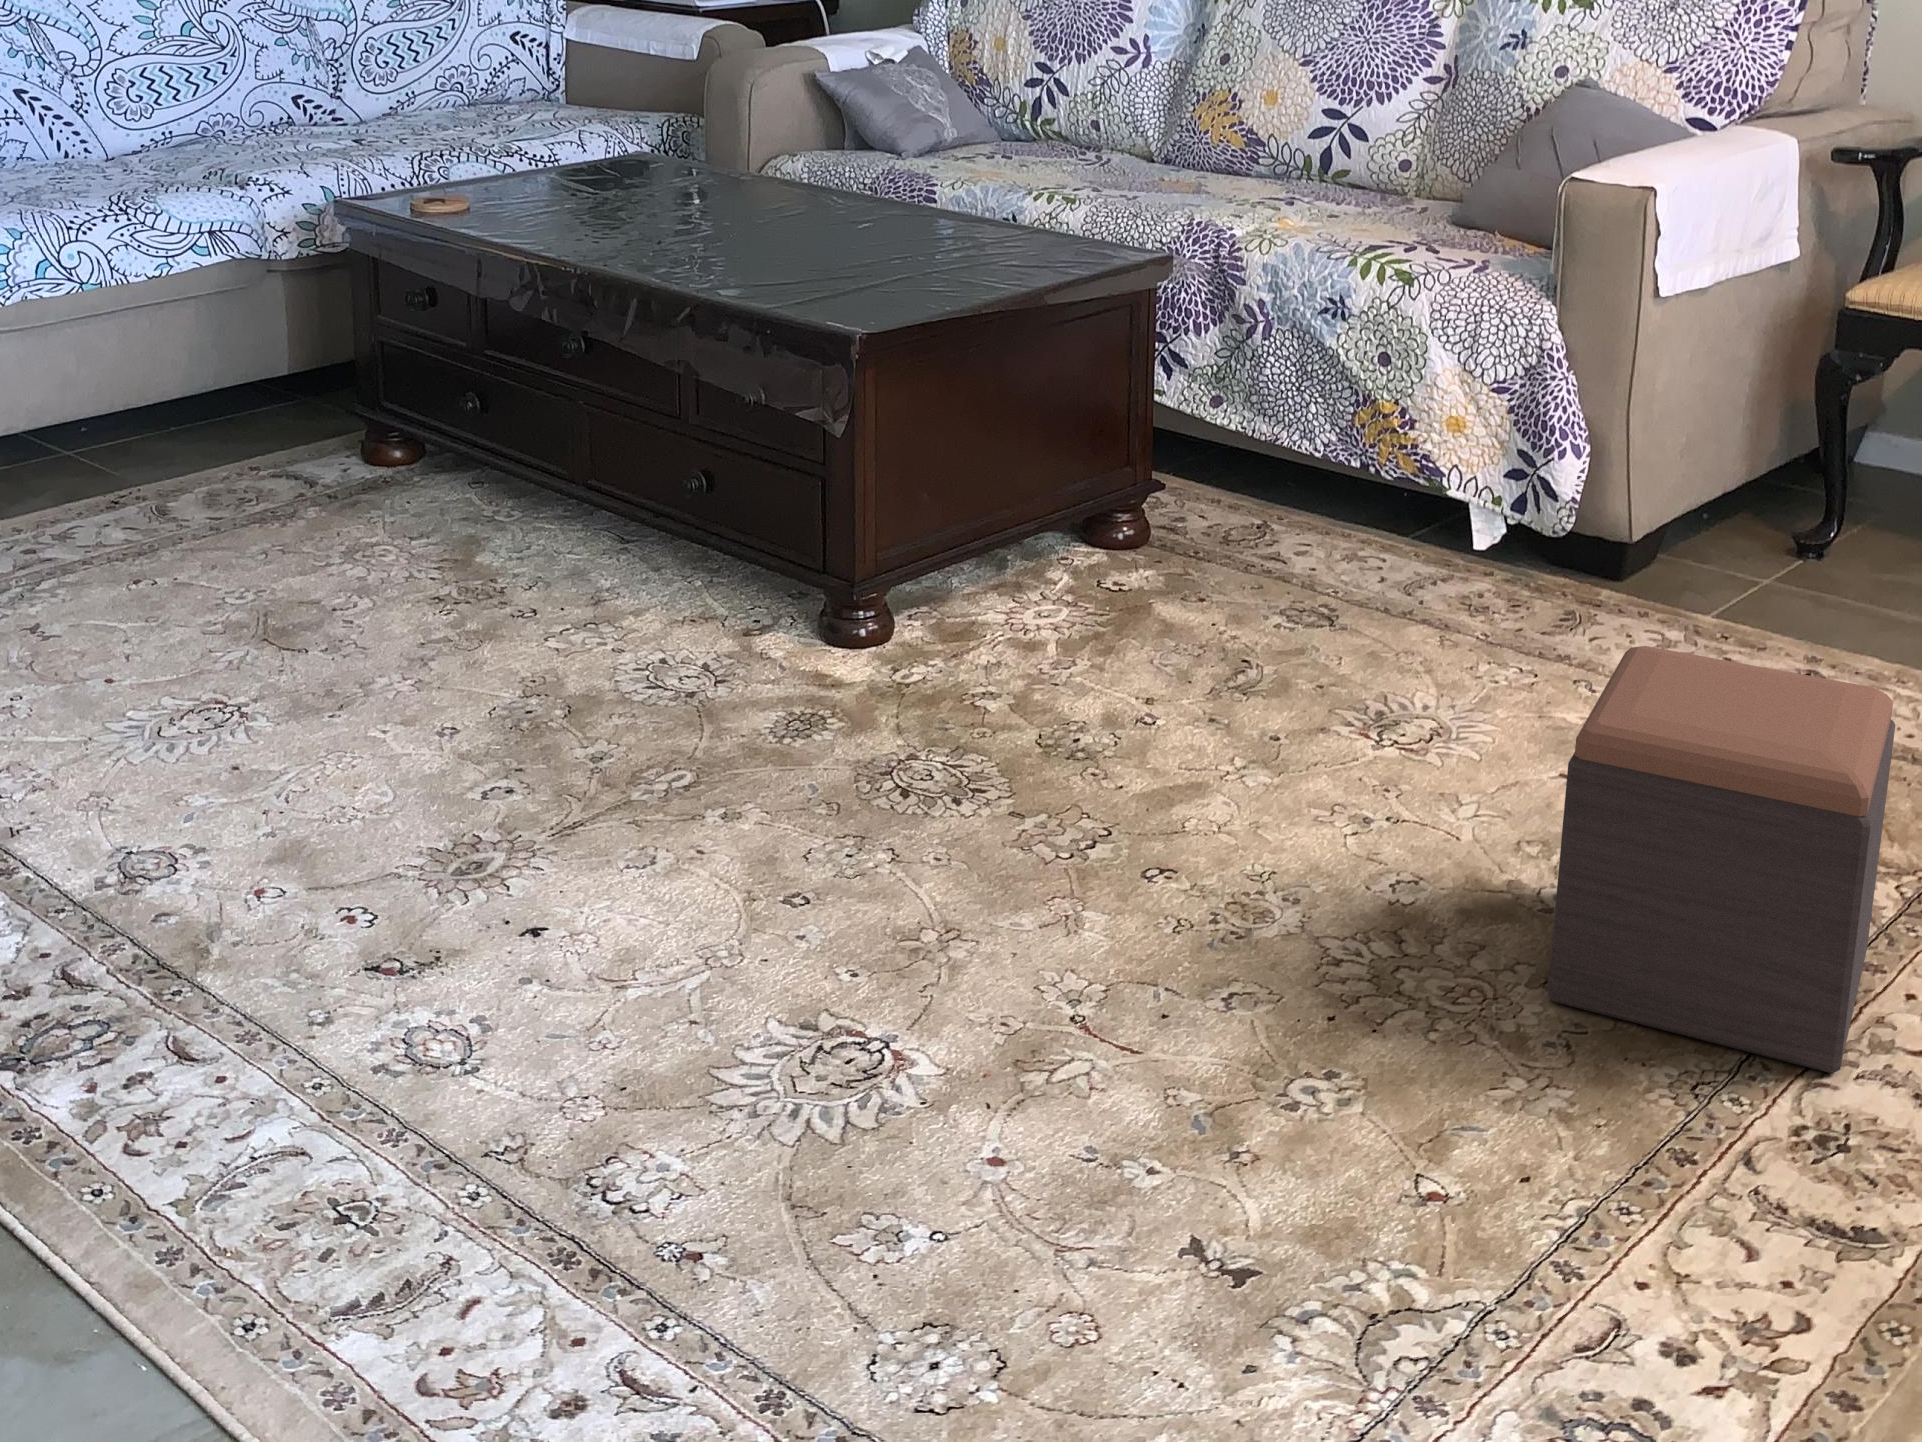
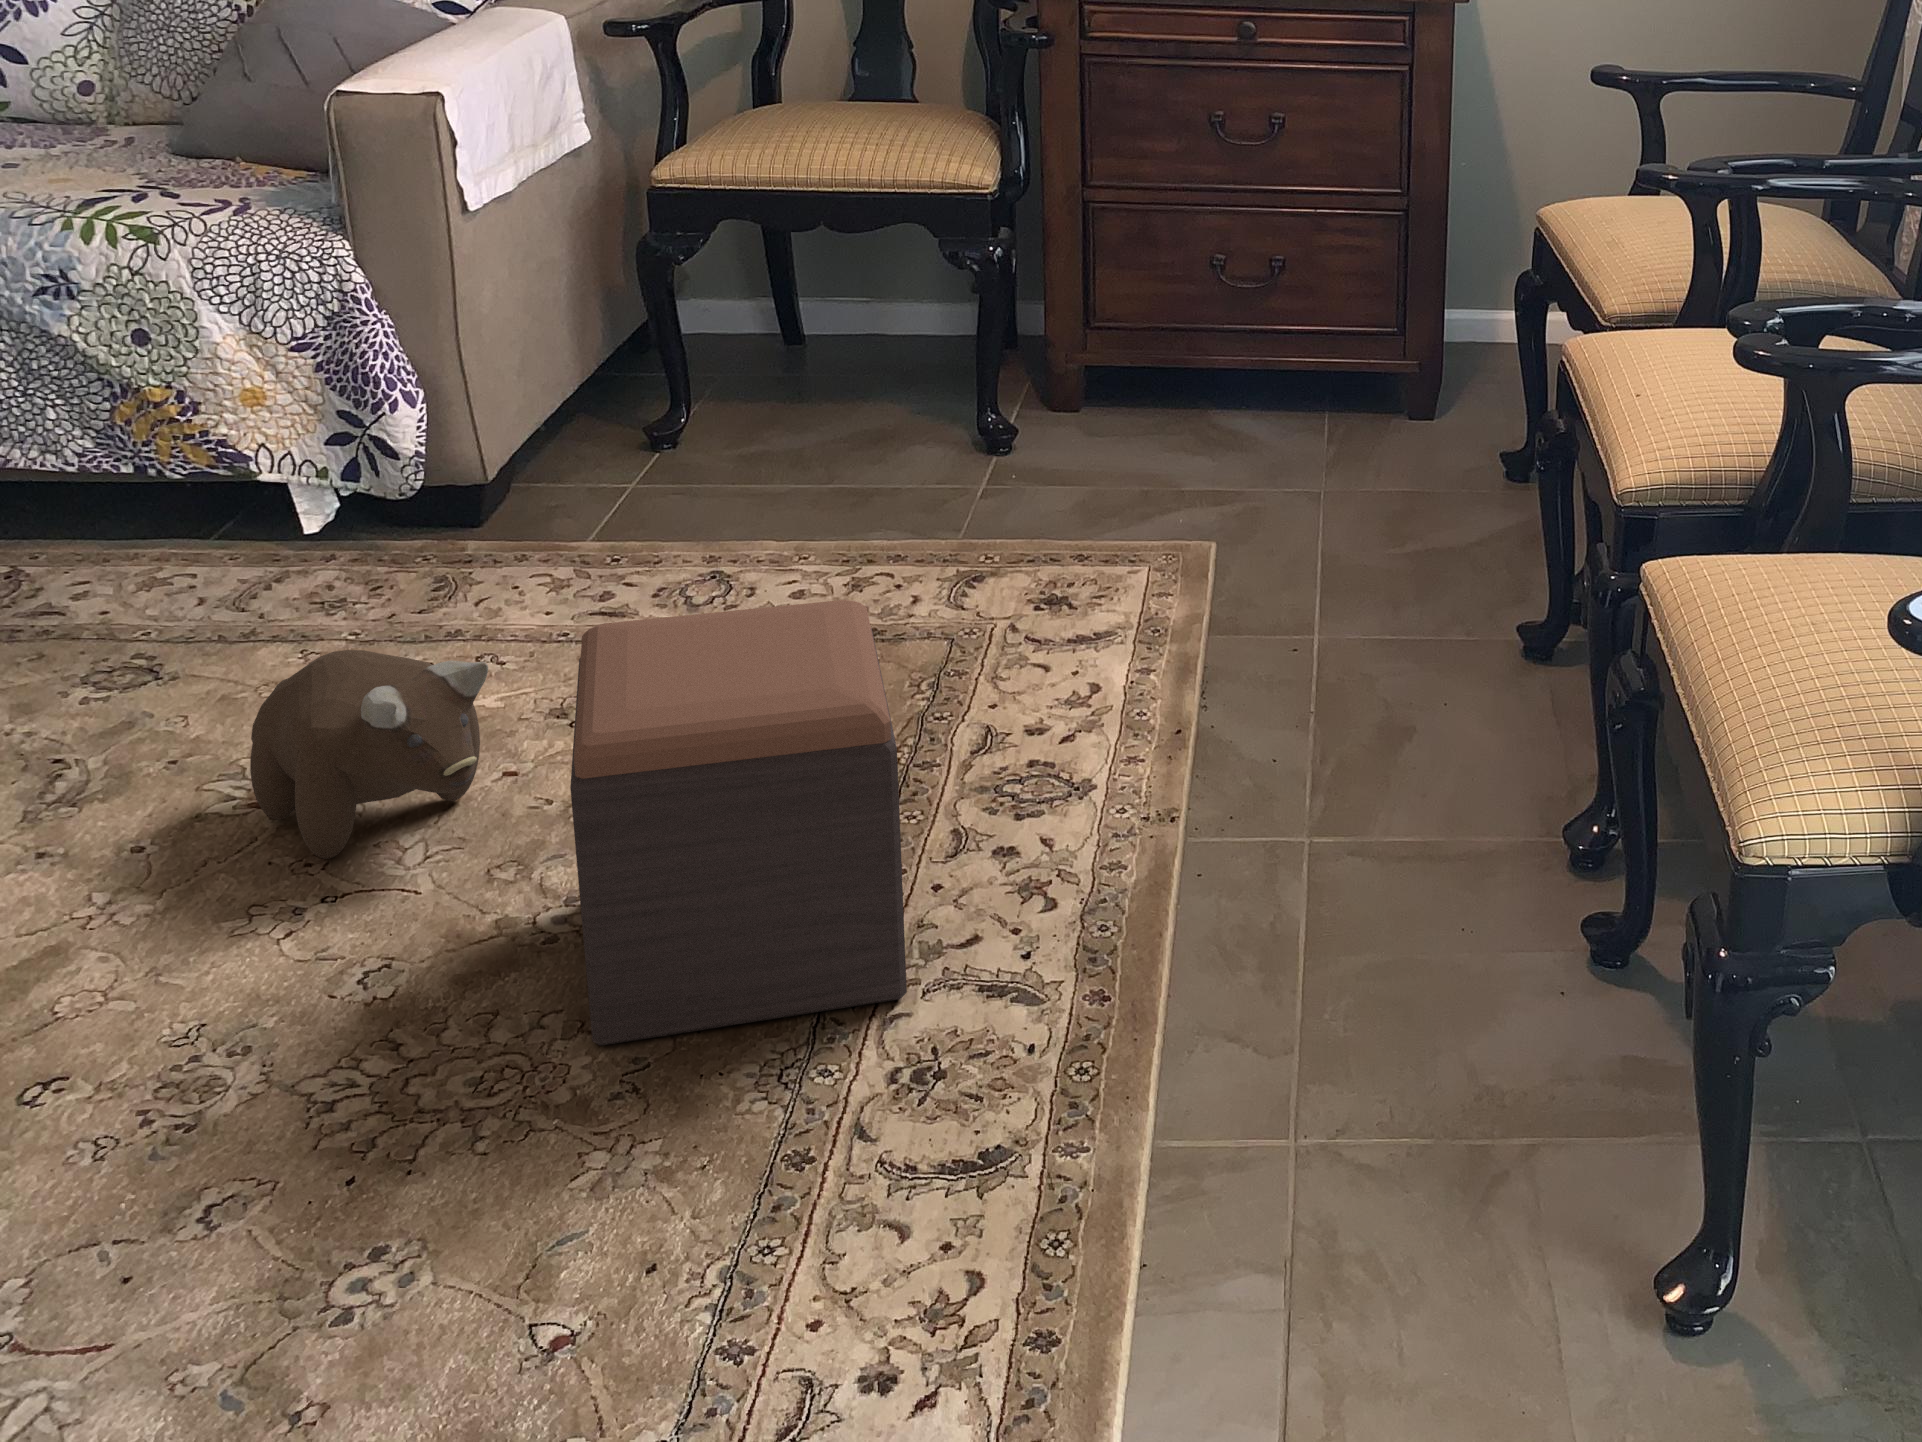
plush toy: none [1366,623,1555,789] -> present [250,650,488,859]

